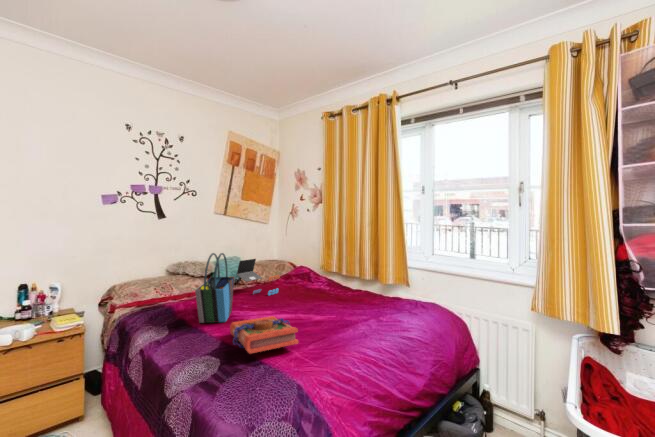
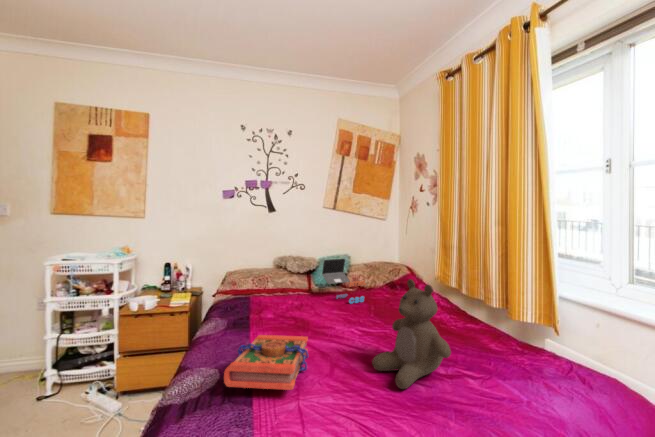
tote bag: present [195,253,234,323] -> none [241,251,302,329]
teddy bear: none [330,261,379,329] -> present [372,279,451,389]

